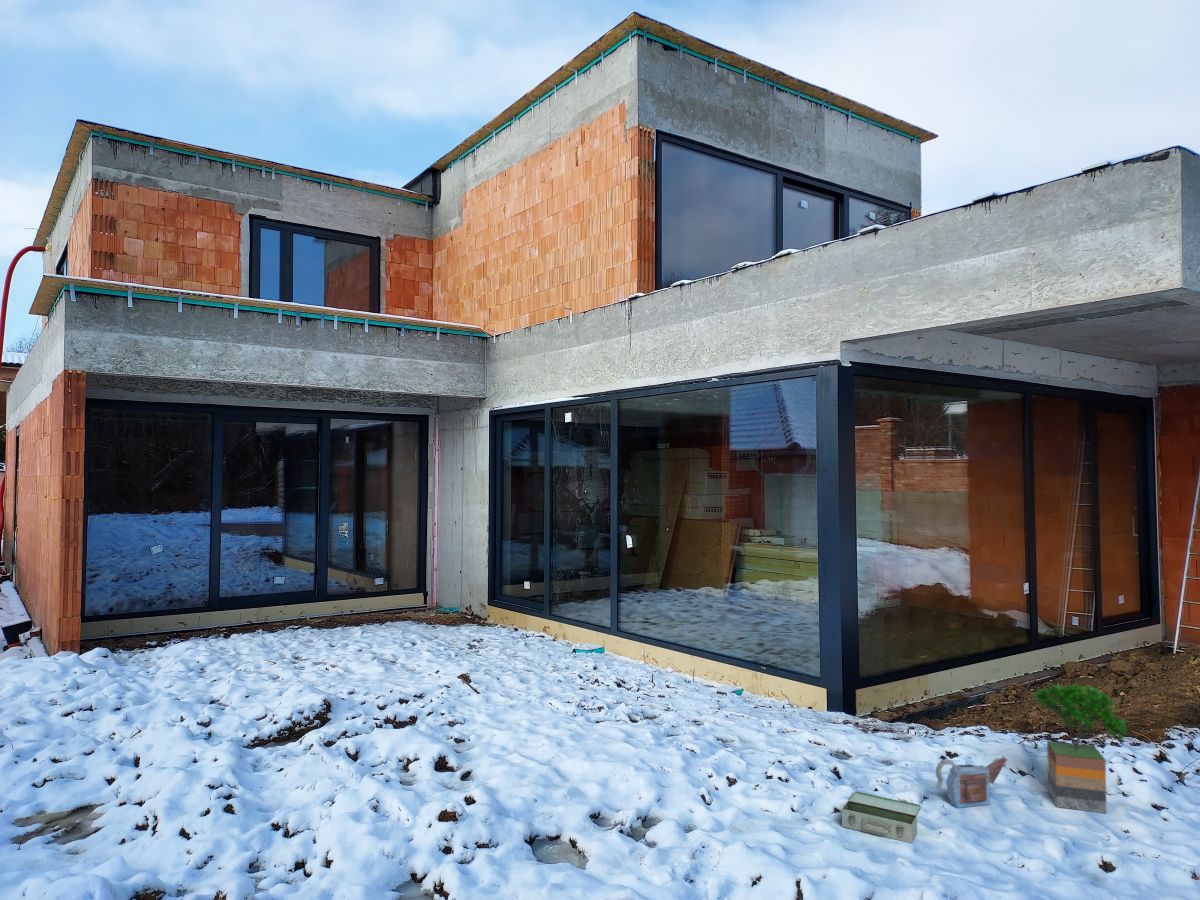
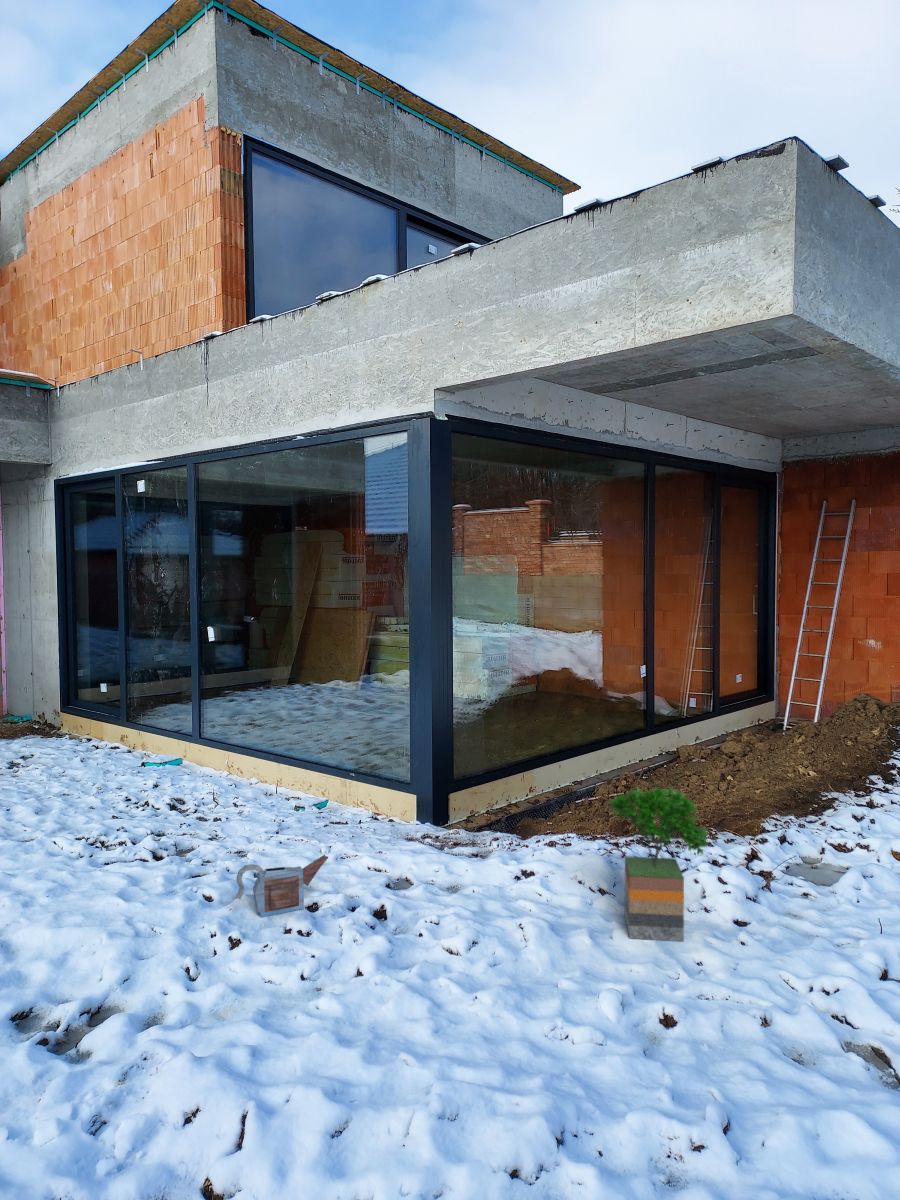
watering can: present [936,757,1007,808] -> present [236,855,328,917]
toolbox: present [842,791,921,843] -> none [353,948,459,1020]

